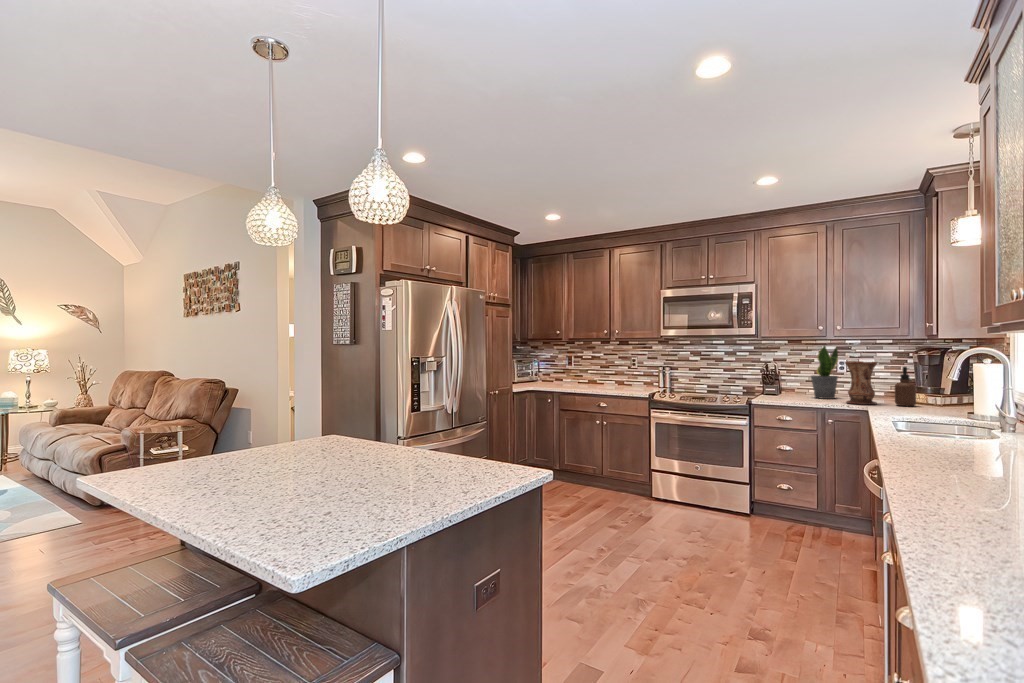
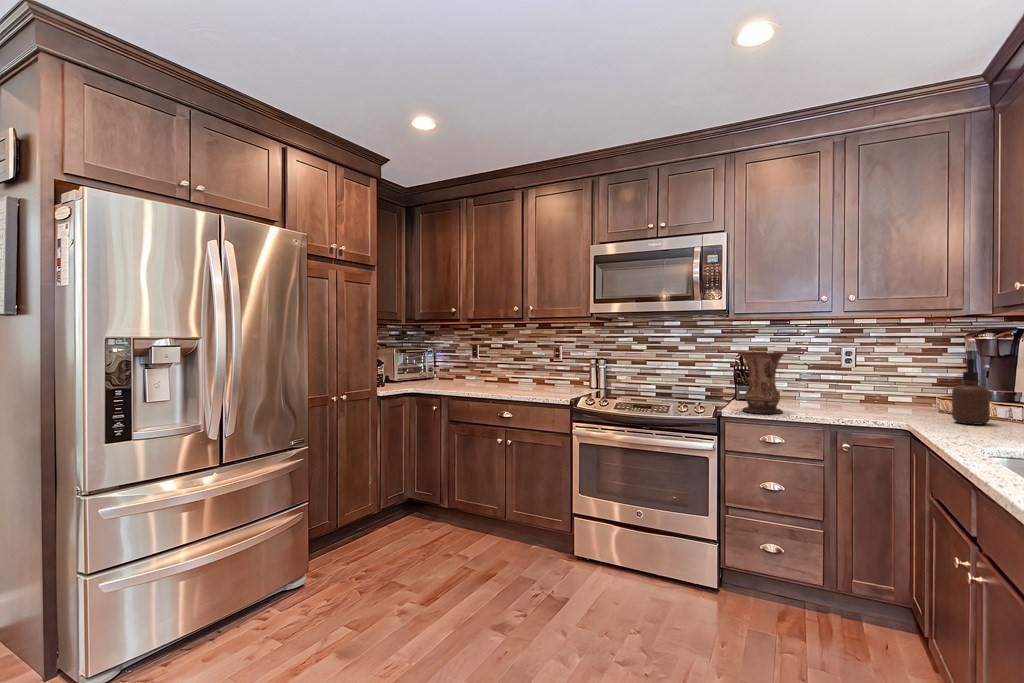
potted plant: present [811,346,838,399] -> none [806,325,848,408]
vase: present [845,361,877,405] -> present [741,351,784,414]

